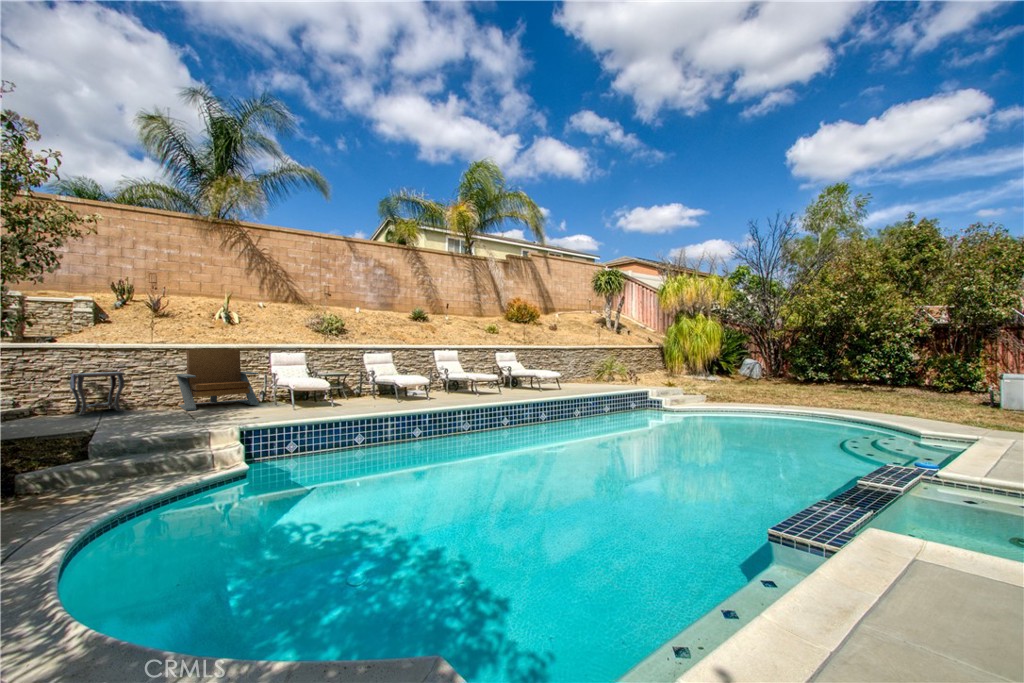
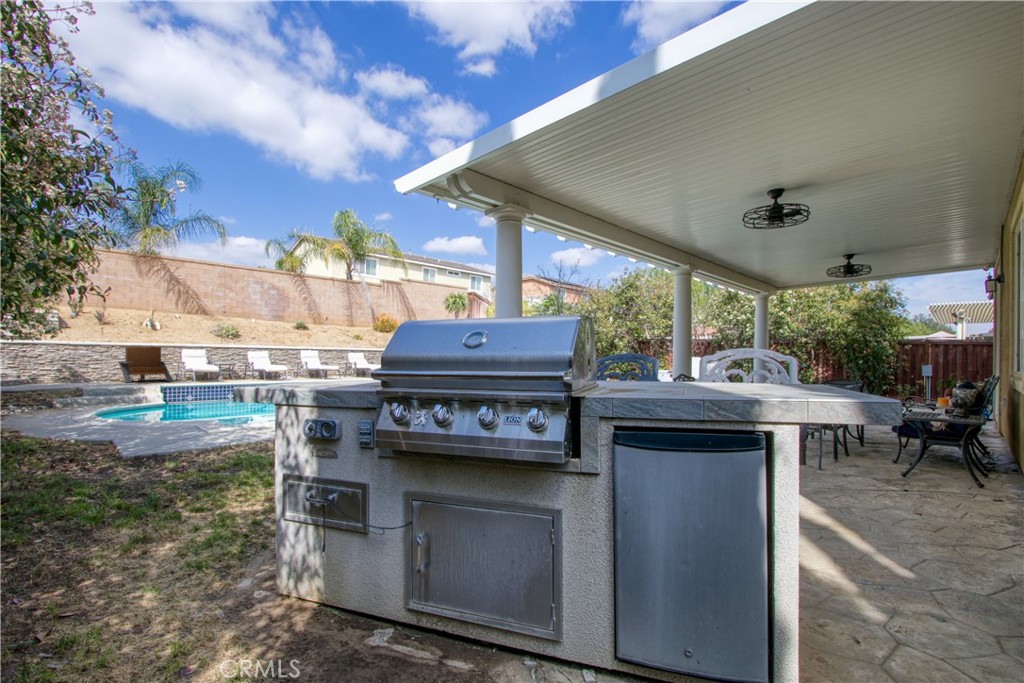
side table: present [70,372,125,415] -> none [52,359,88,383]

